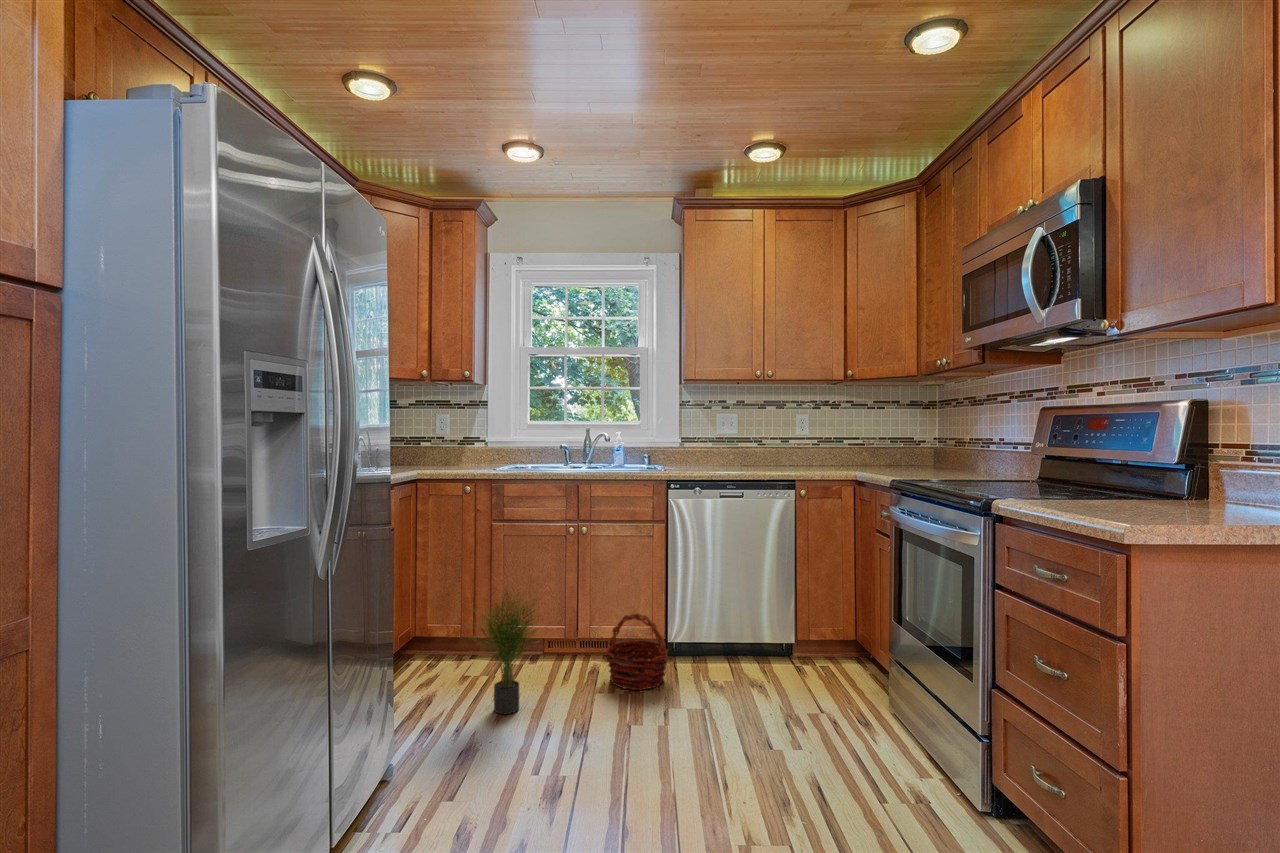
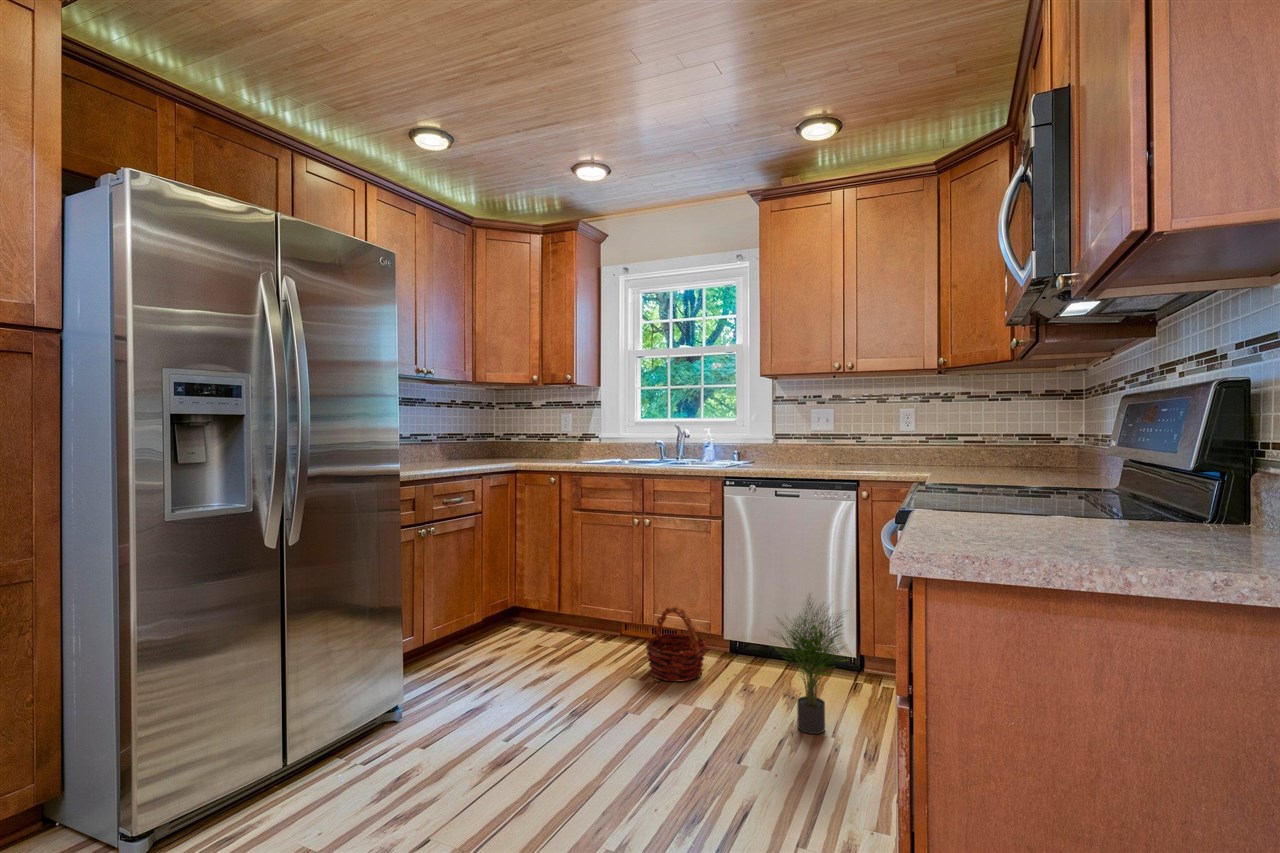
potted plant: present [474,593,536,714] -> present [776,600,845,734]

